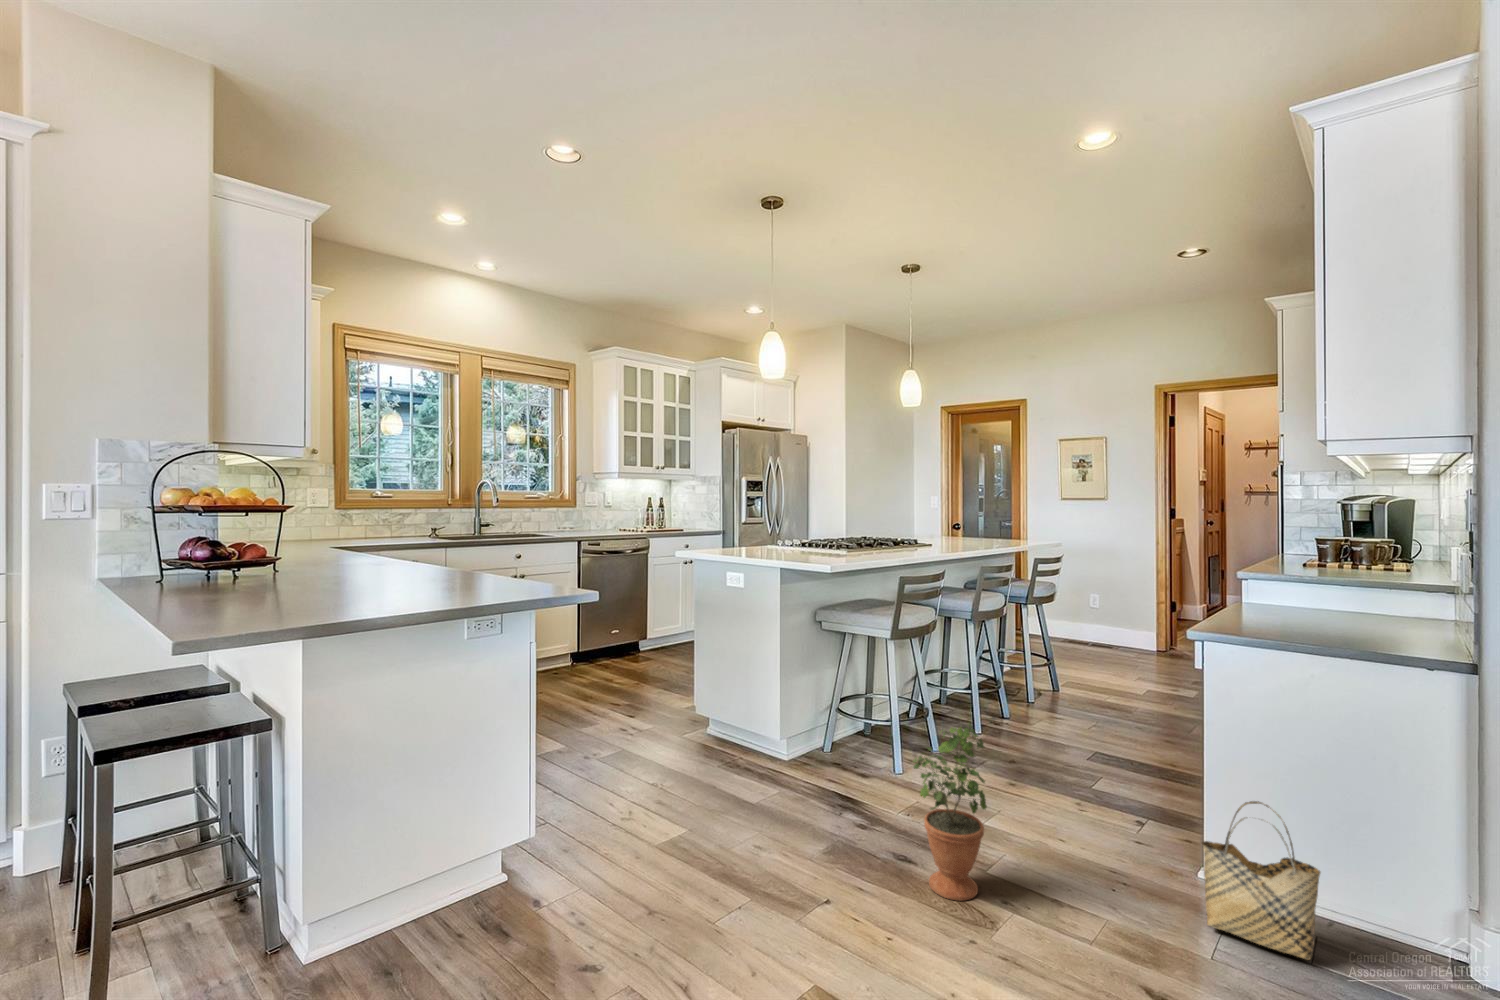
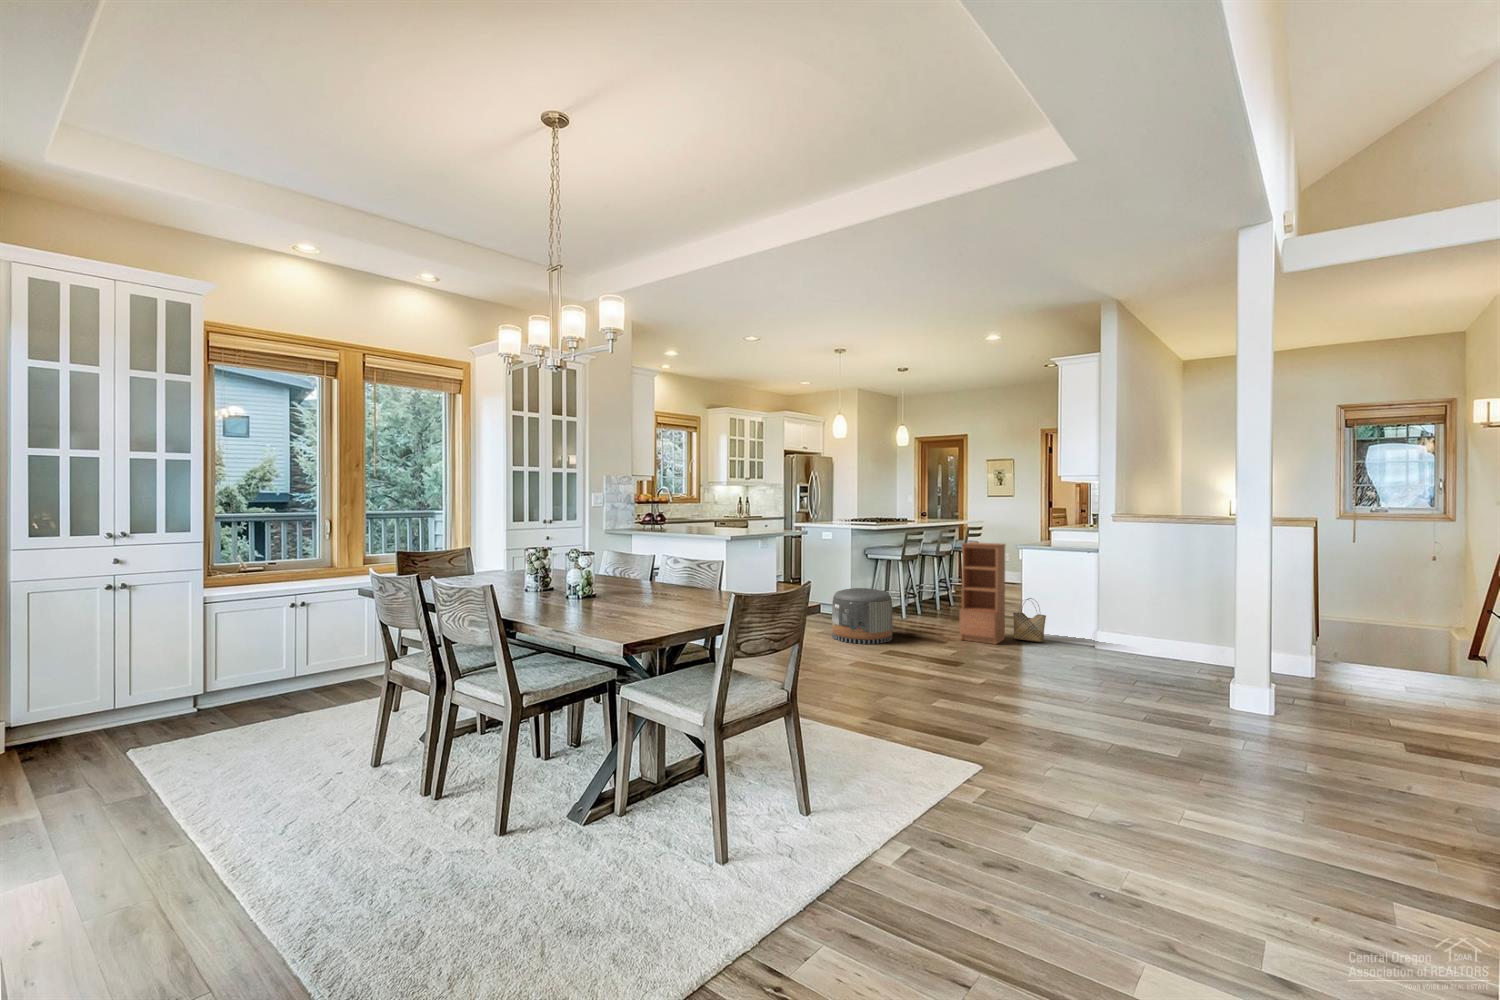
bookcase: none [1039,624,1181,971] -> present [959,542,1005,644]
potted plant: present [913,723,987,901] -> none [916,577,942,638]
pouf: none [673,739,842,945] -> present [832,588,892,644]

